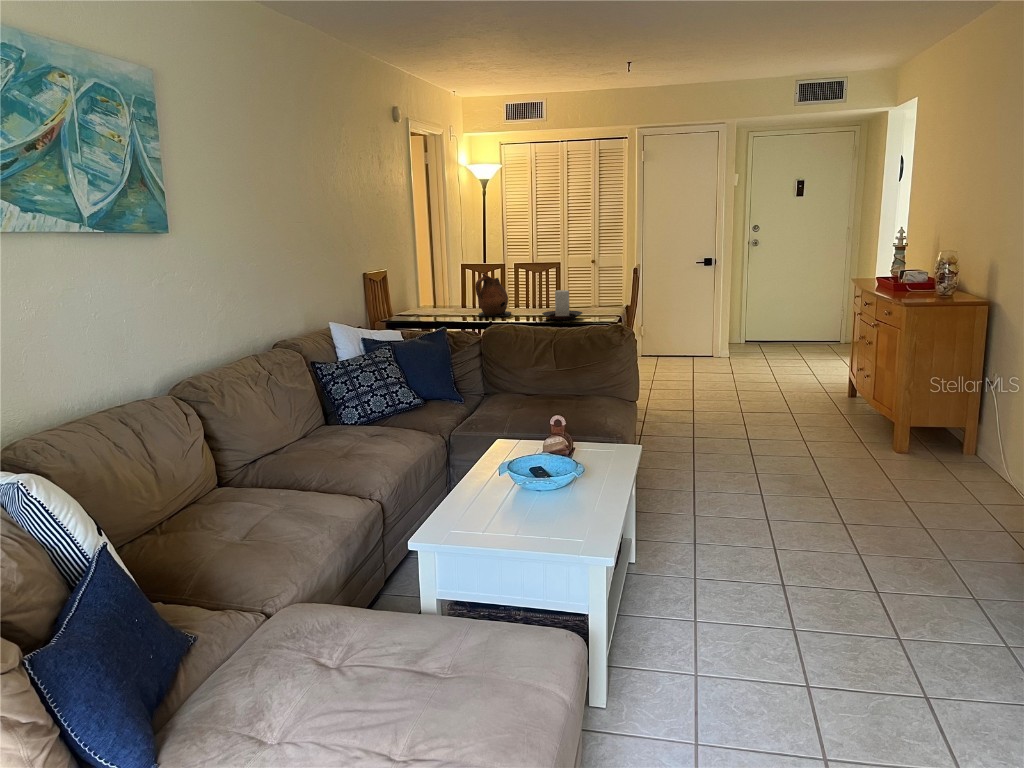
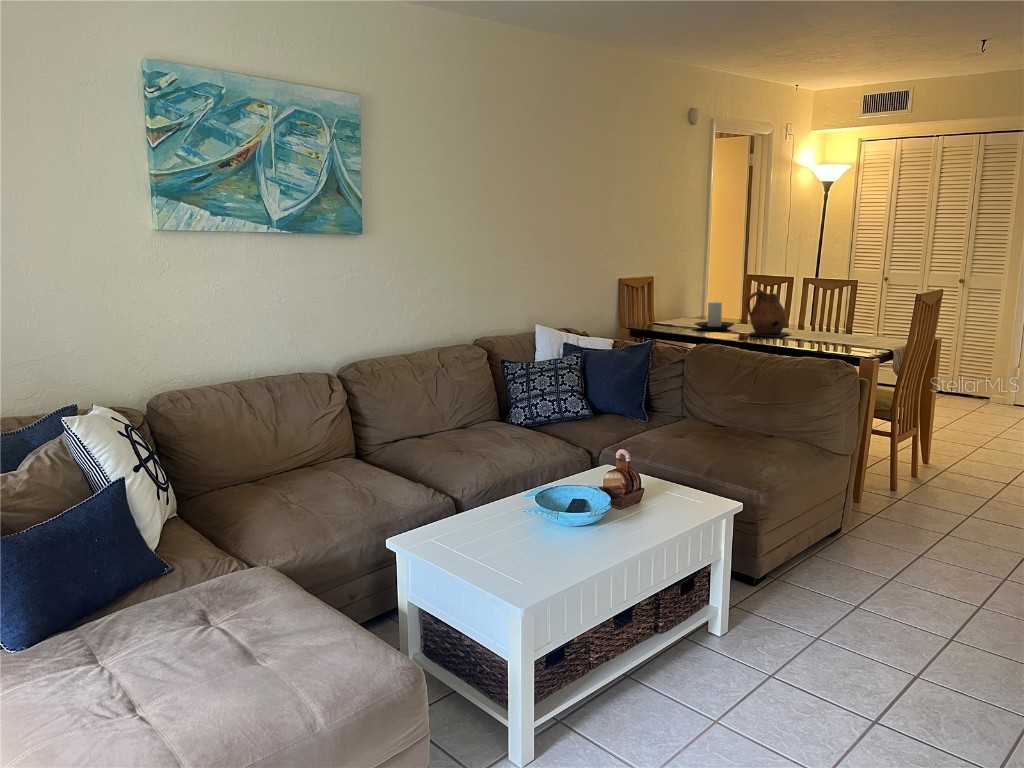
candle holder: present [542,290,582,321] -> present [695,302,735,331]

